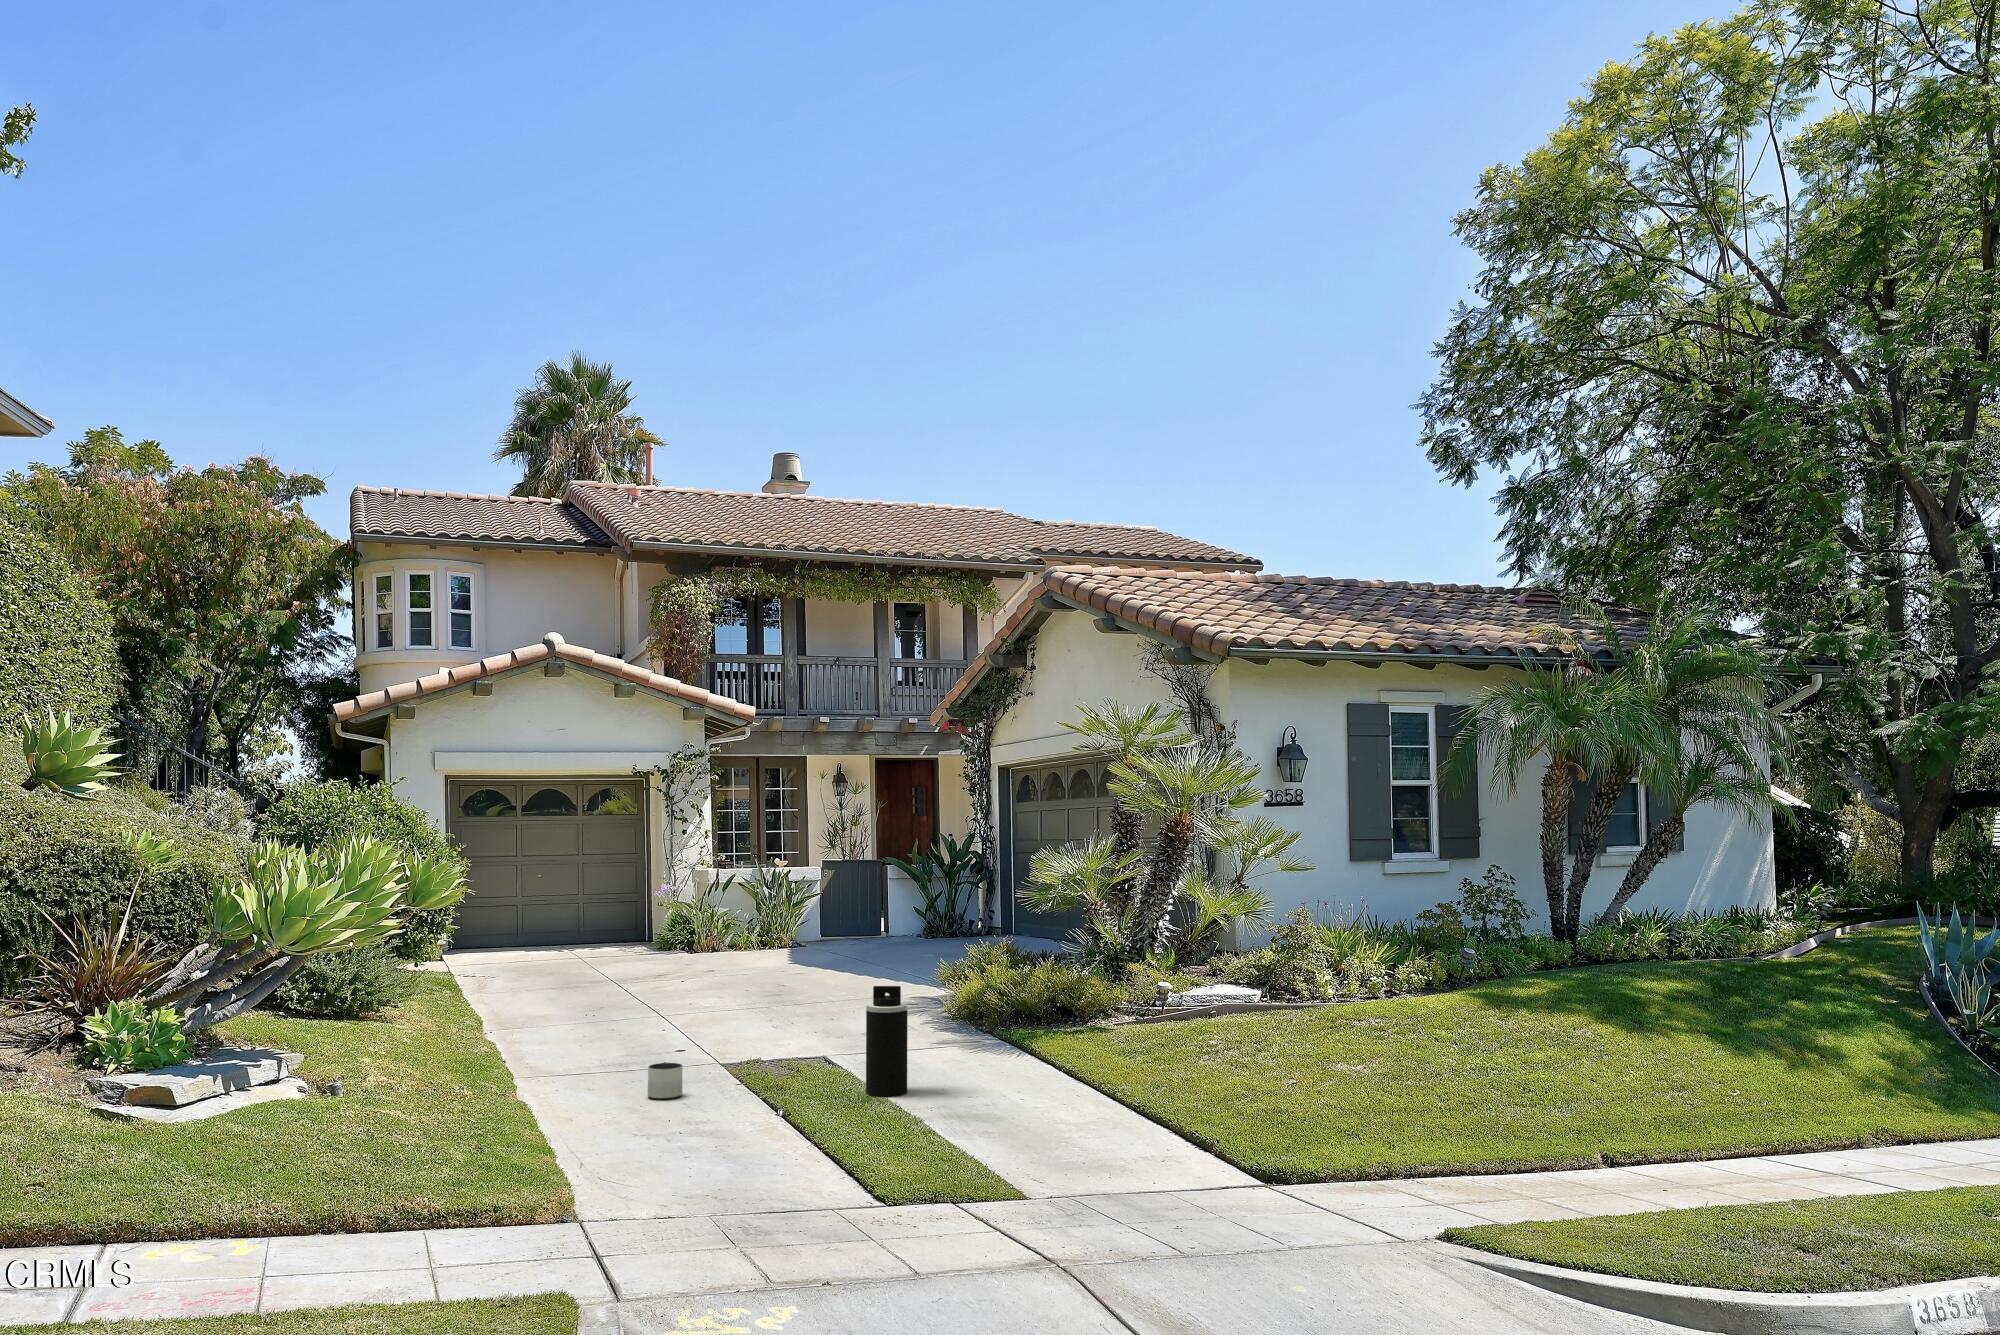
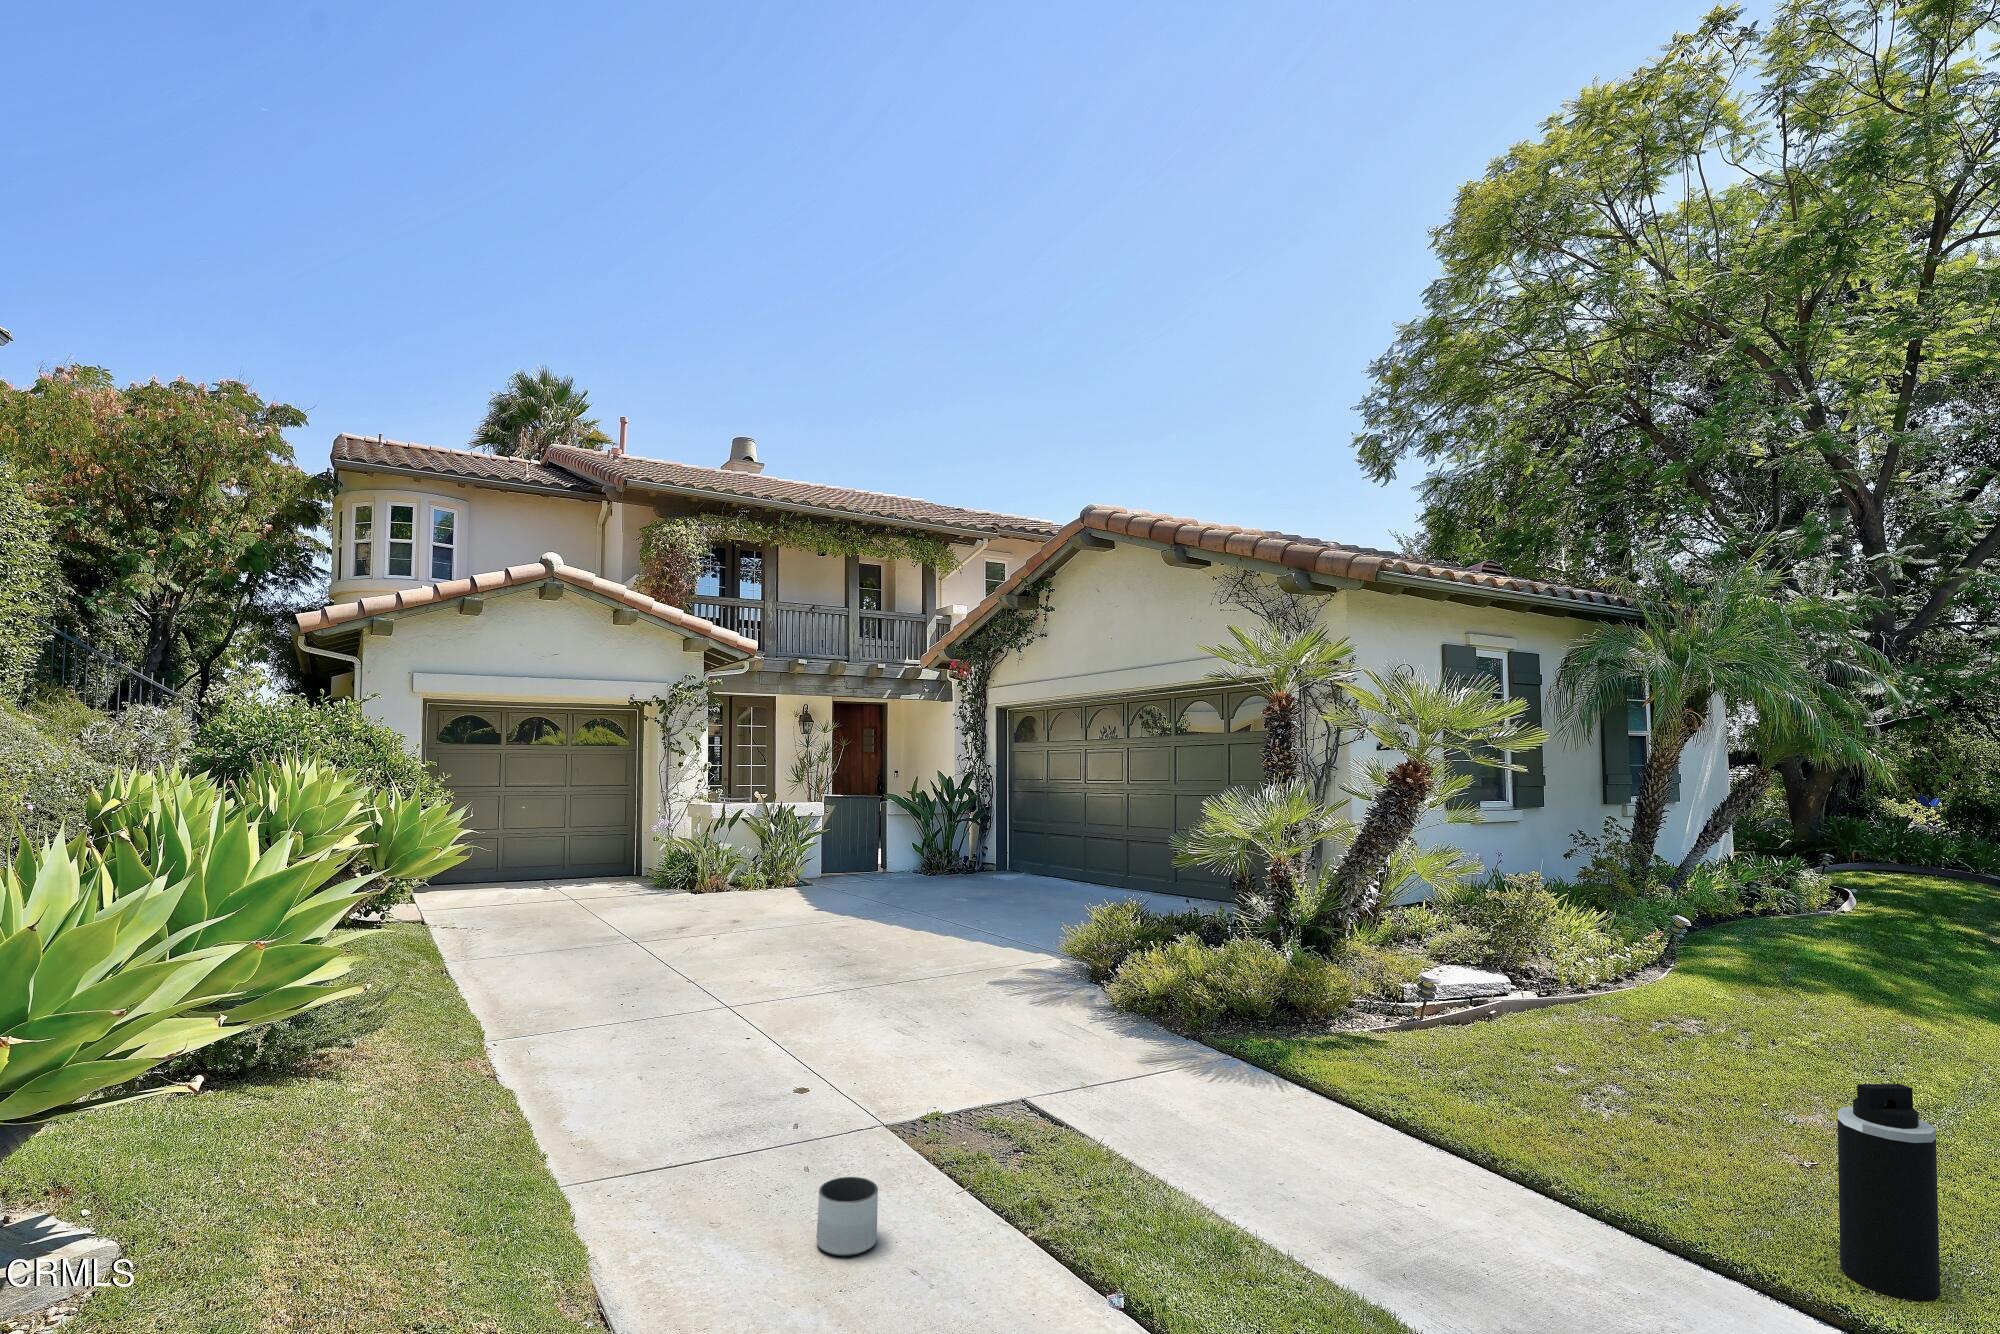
trash can: present [866,986,908,1097] -> present [1837,1084,1940,1301]

